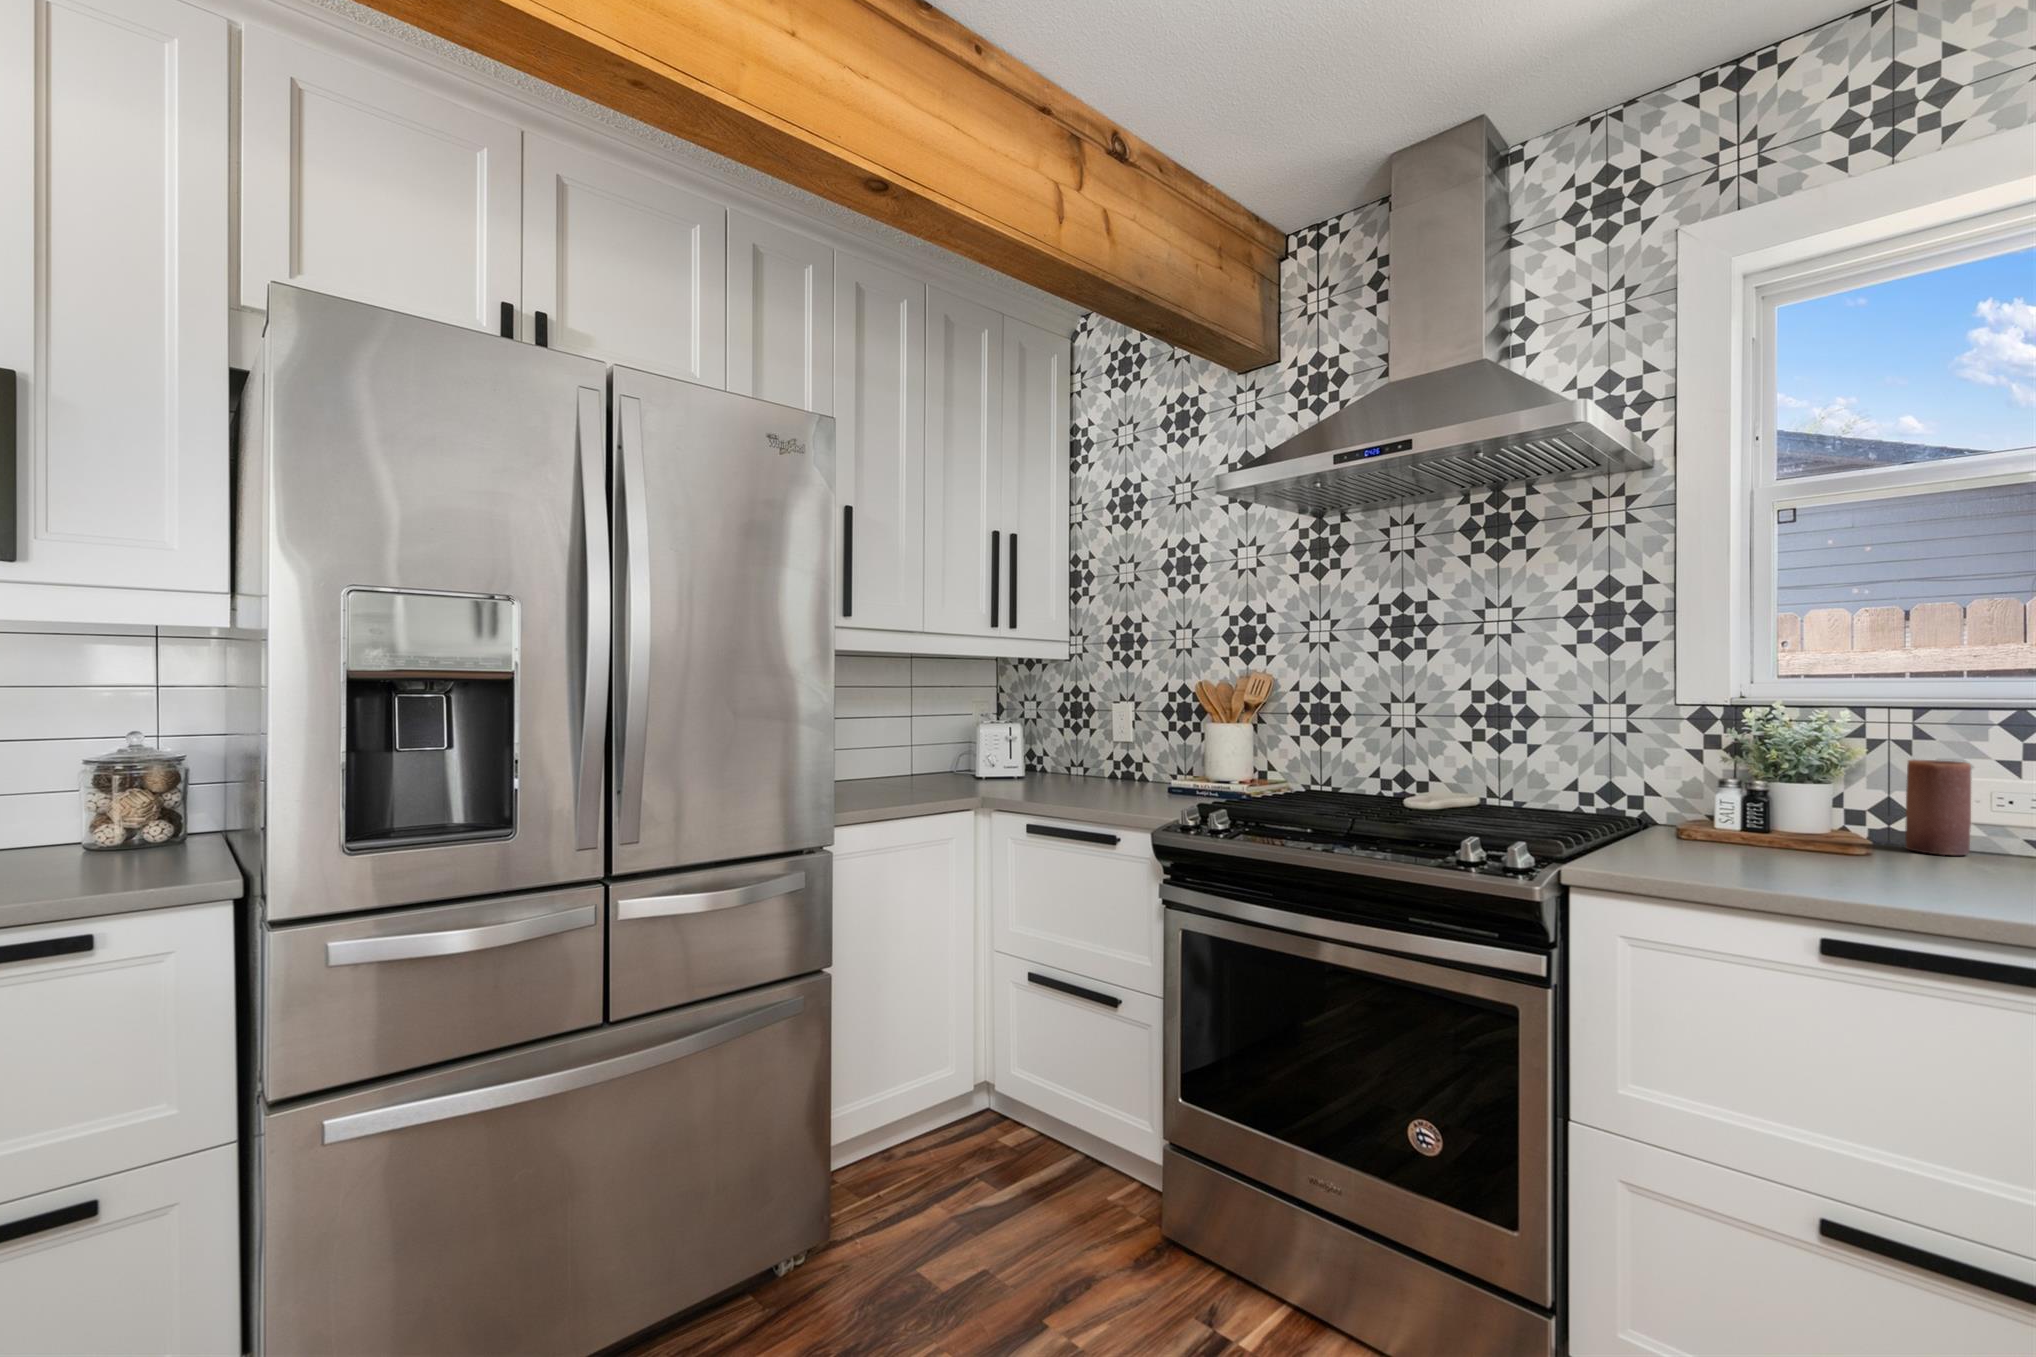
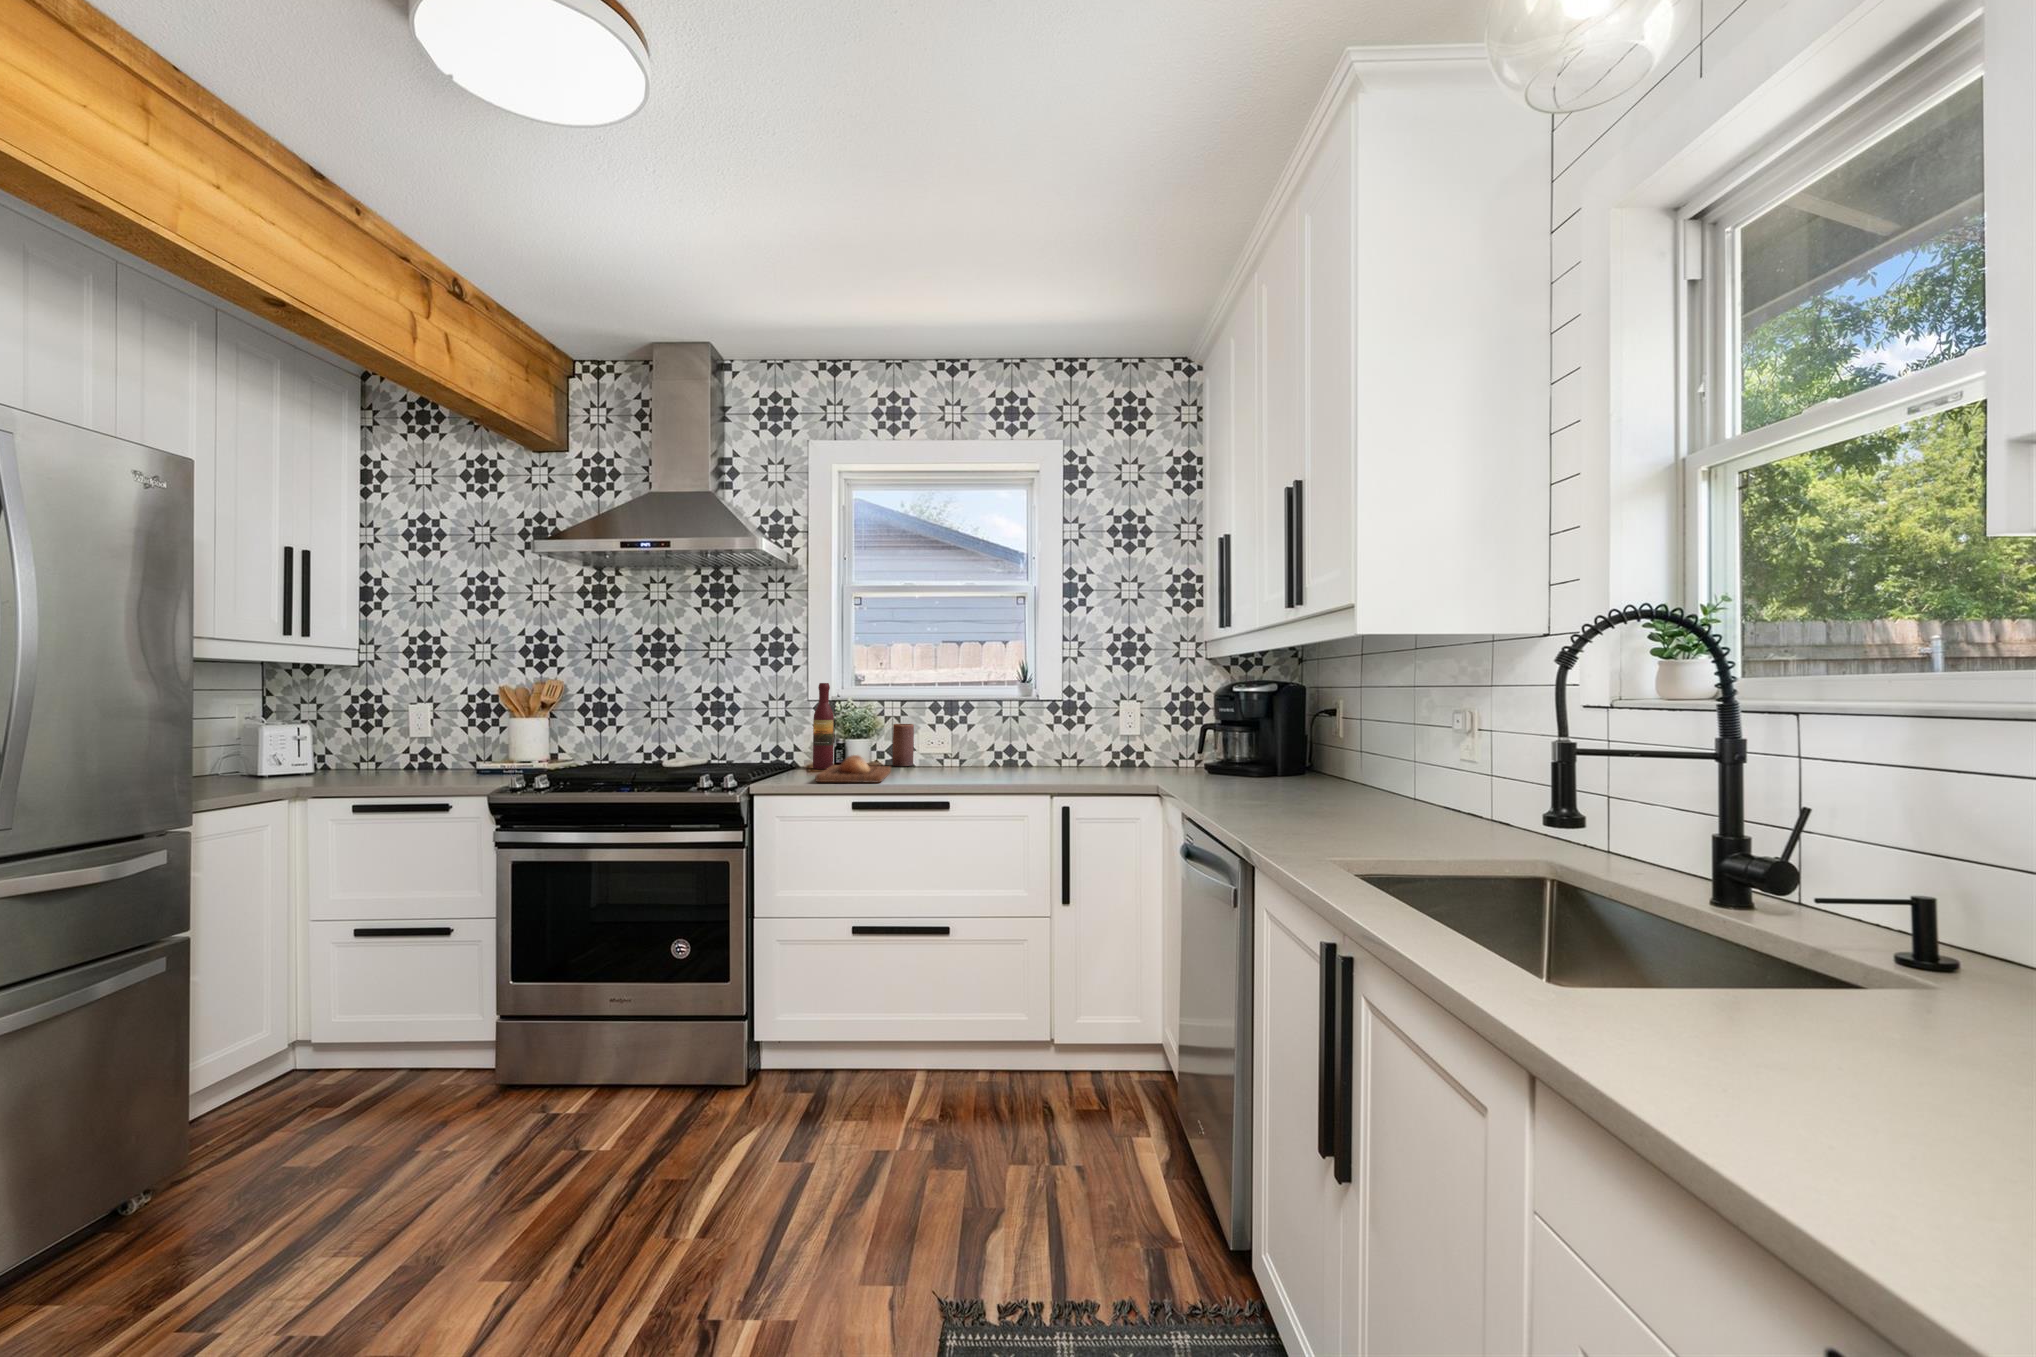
wine bottle: none [1697,672,1747,842] -> present [813,683,834,769]
bread loaf: none [1721,826,1927,910] -> present [815,755,891,783]

